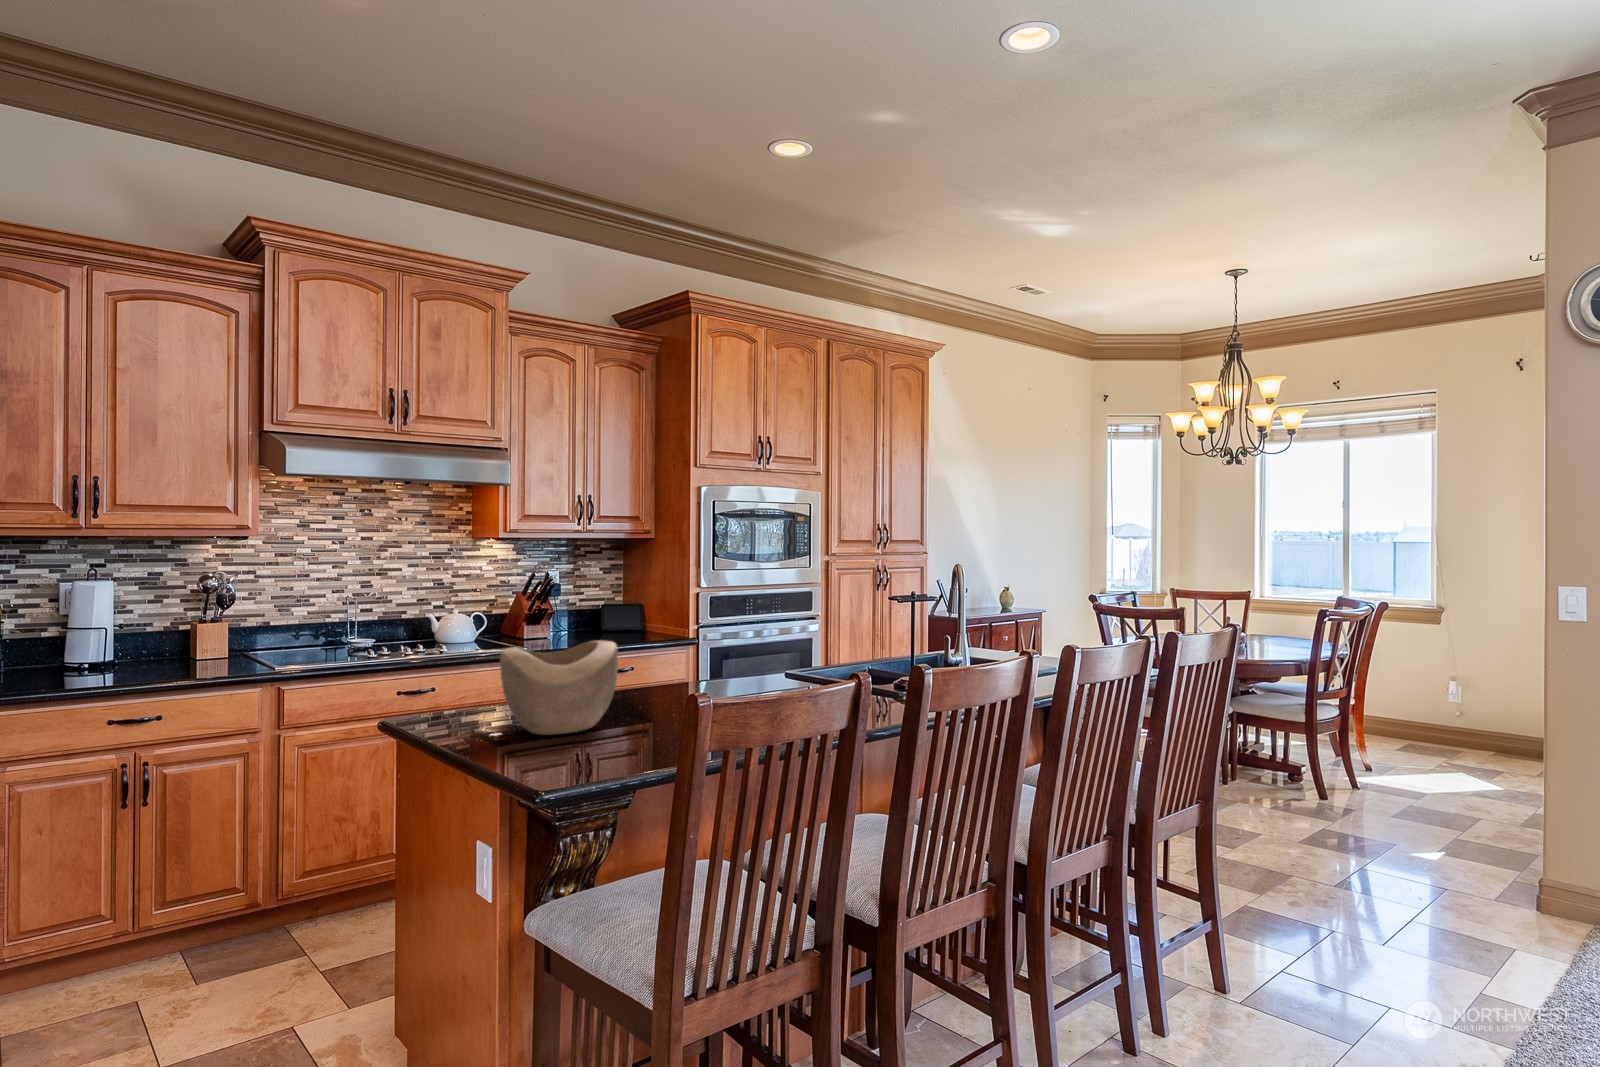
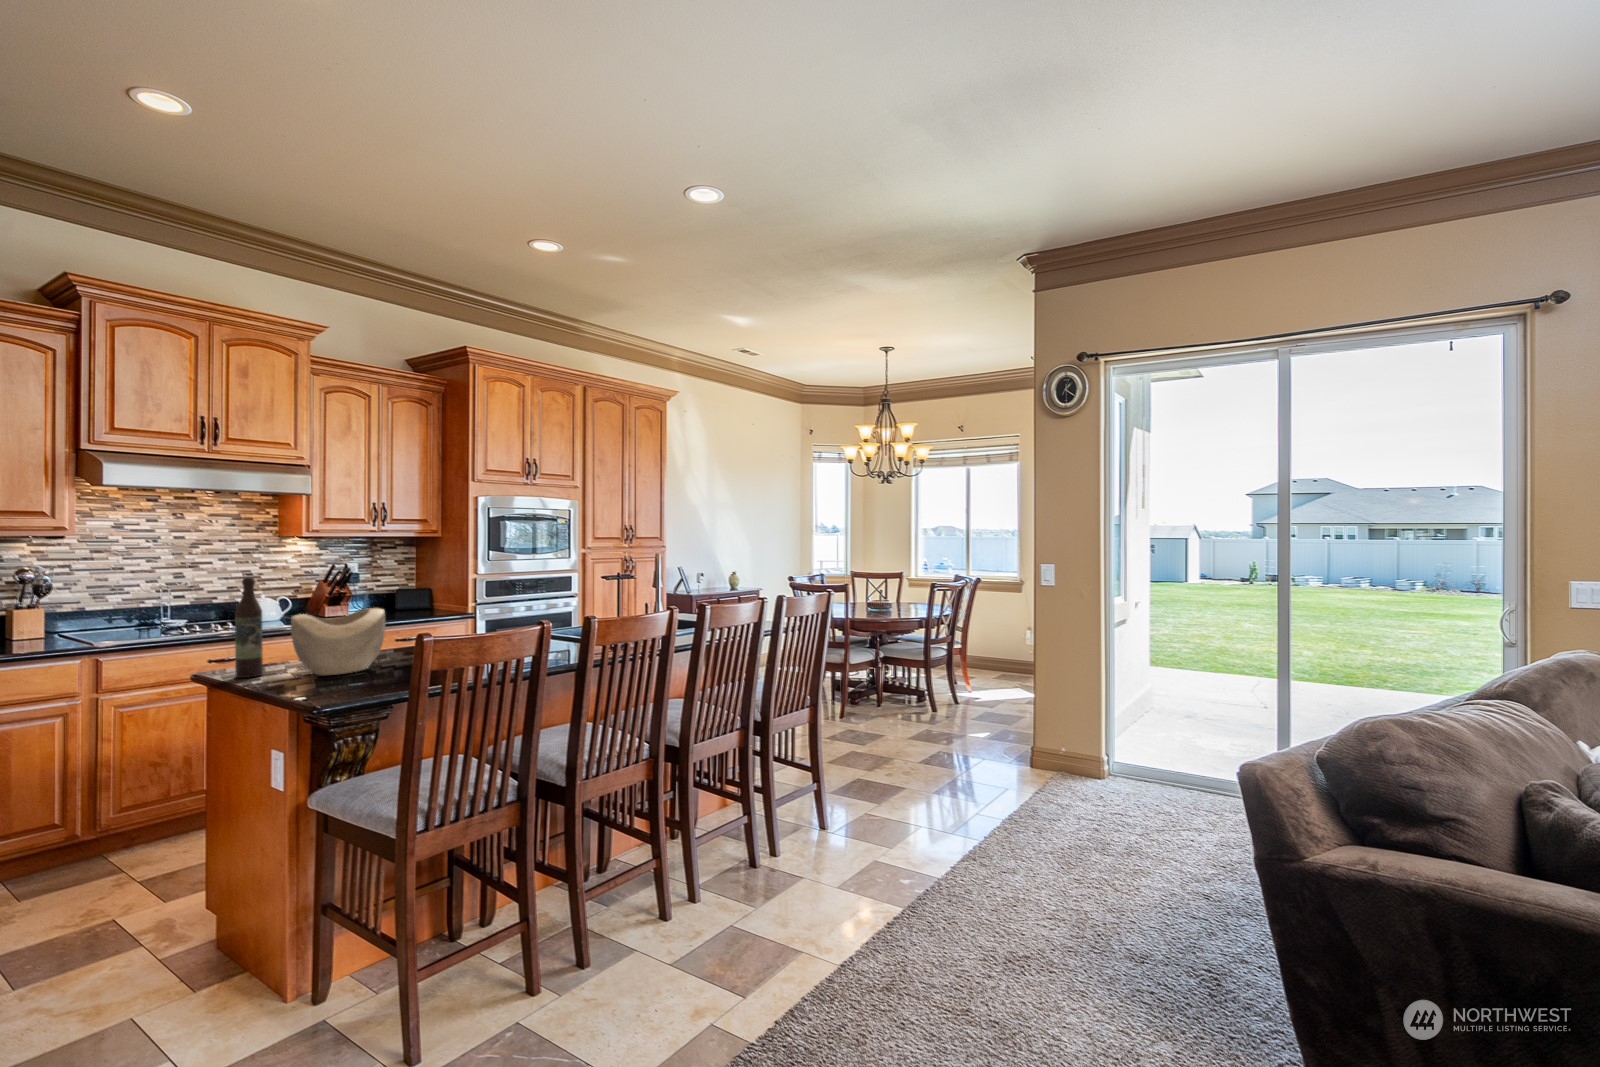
wine bottle: none [432,594,464,732] -> present [235,577,263,678]

